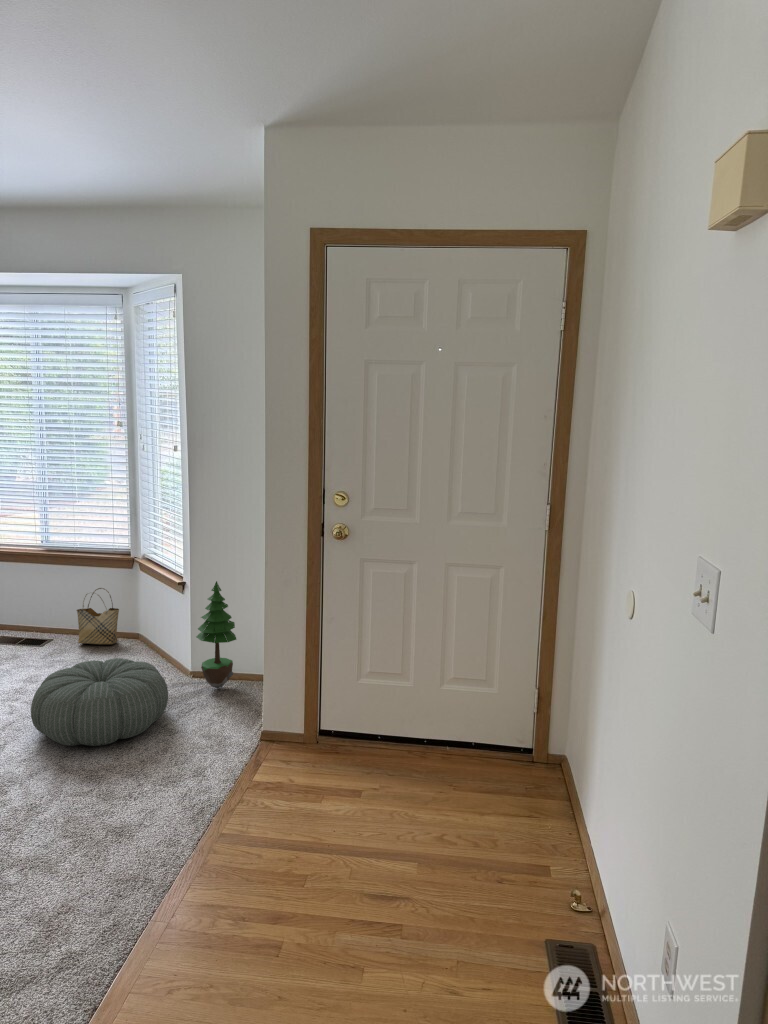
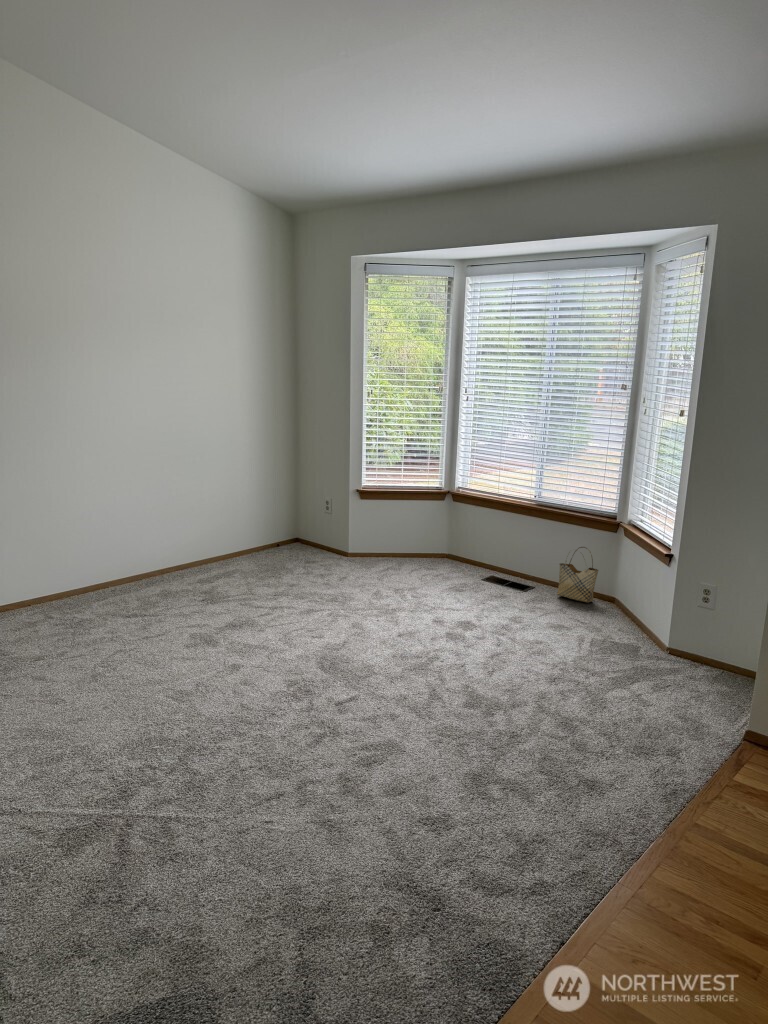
potted tree: present [196,581,236,688] -> none [679,558,727,672]
pouf: present [31,658,168,746] -> none [517,613,645,696]

